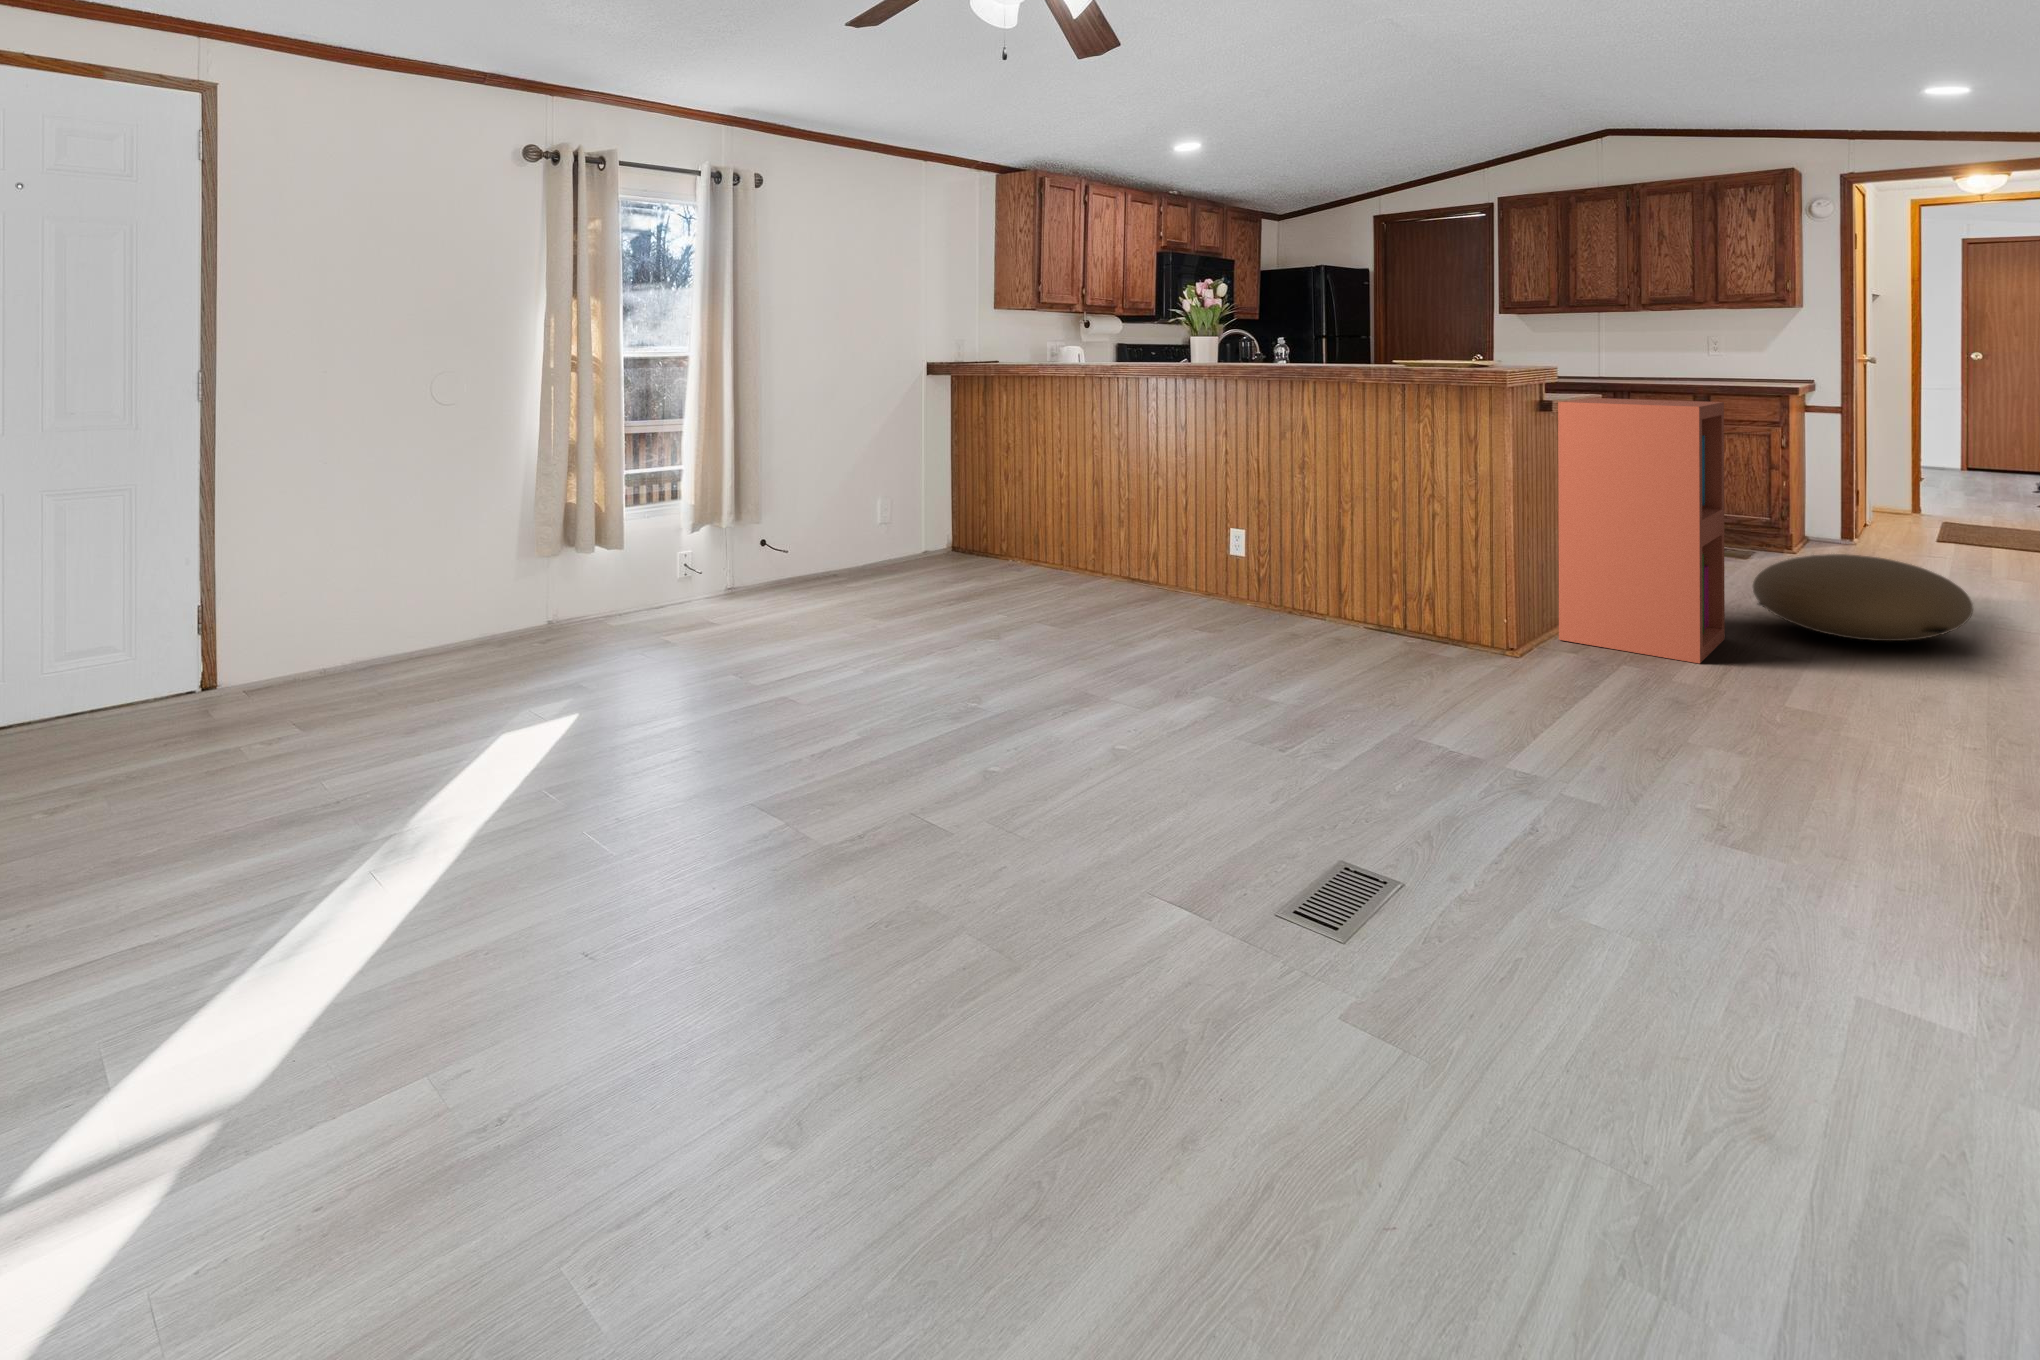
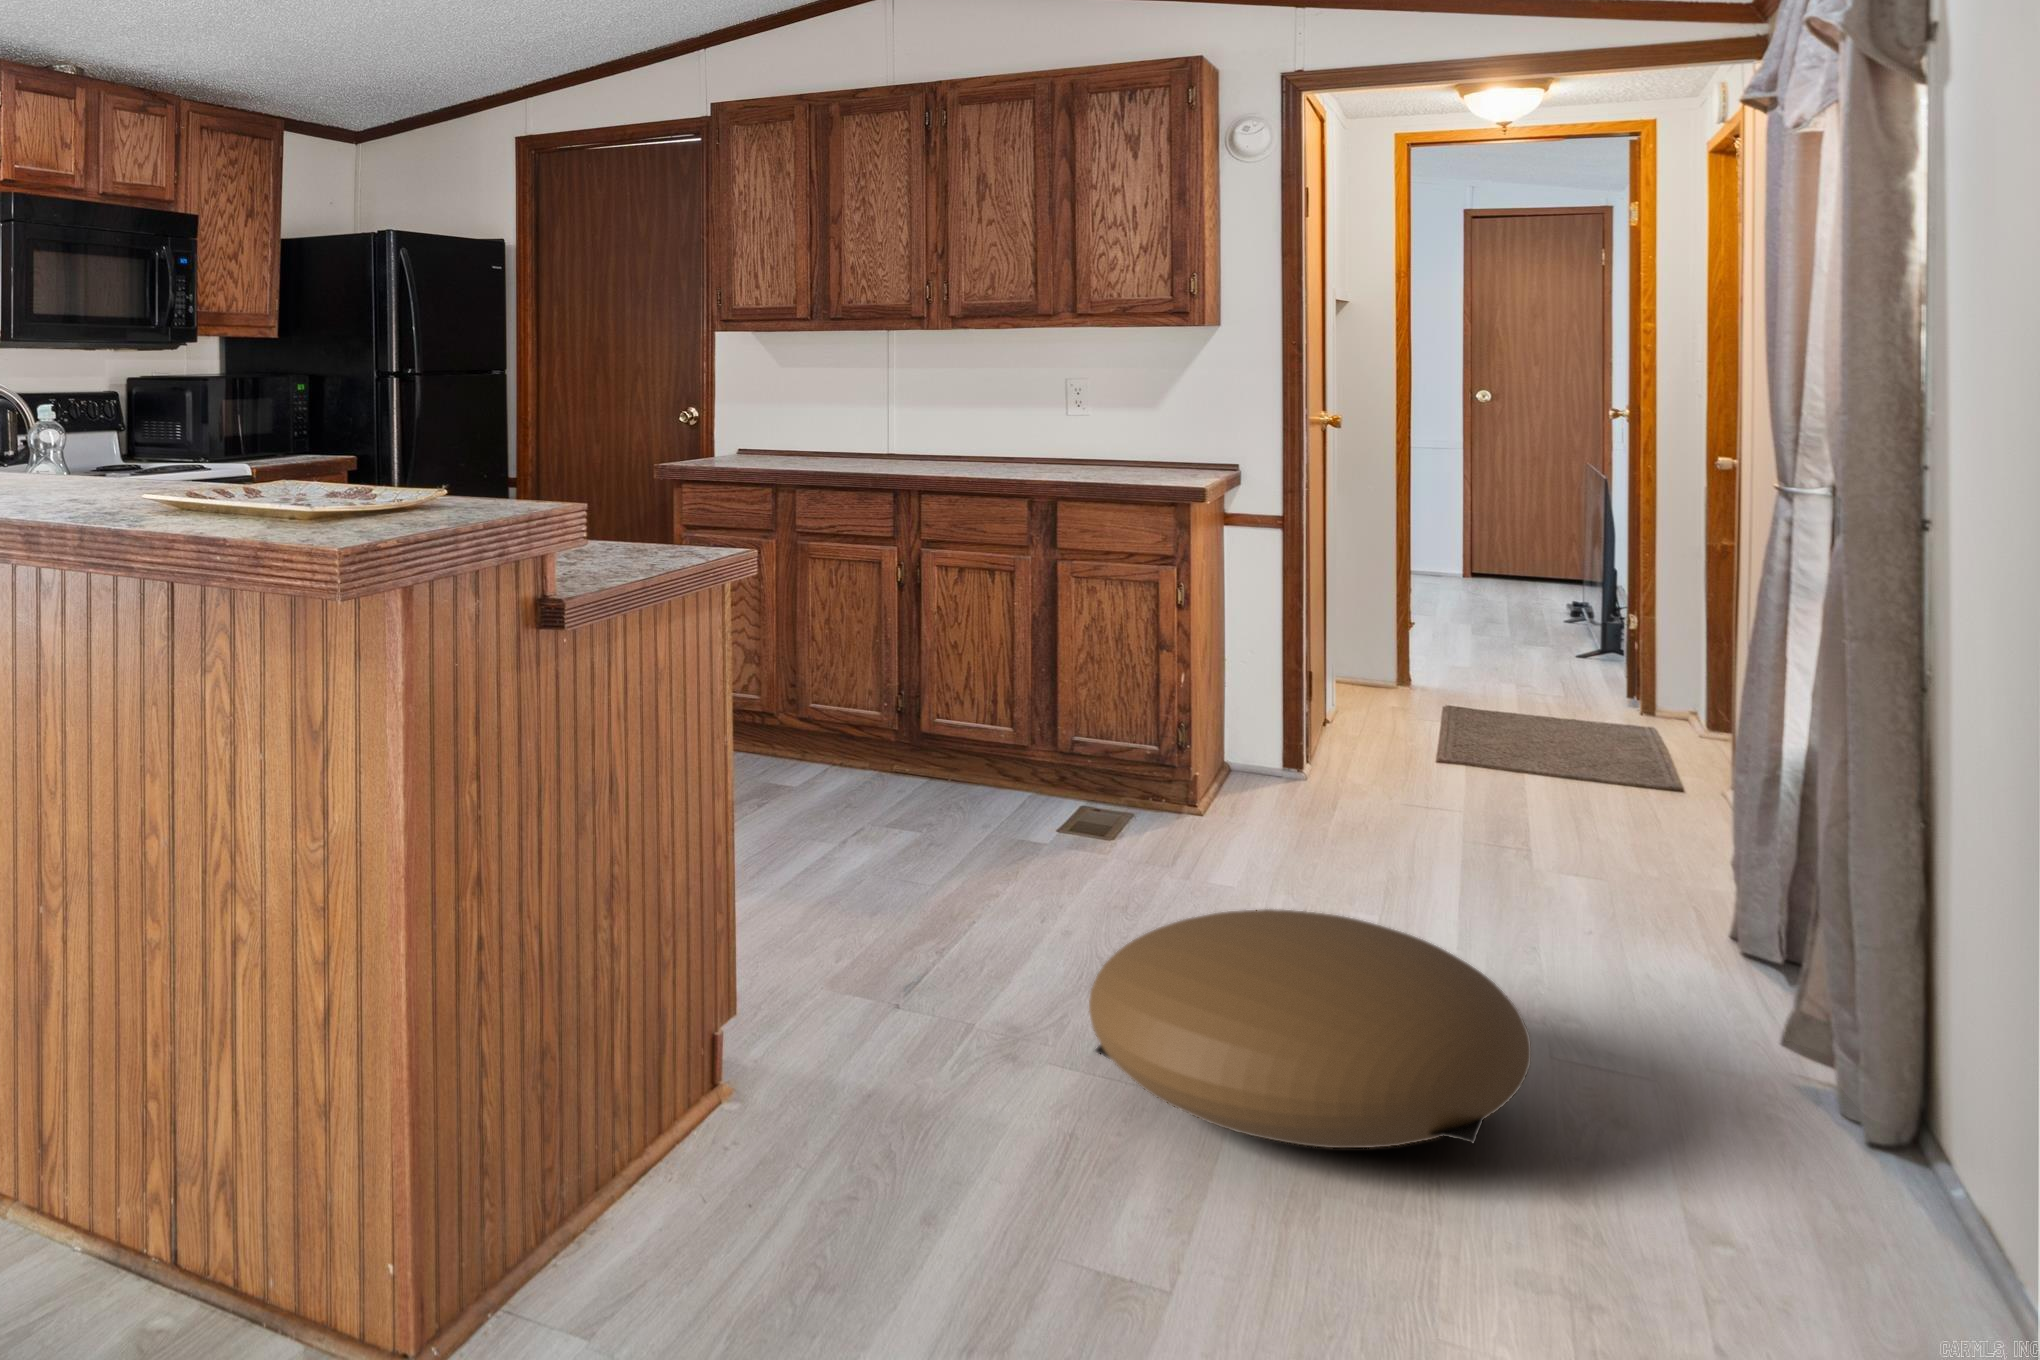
bookshelf: present [1558,398,1725,663] -> none [628,558,1019,1297]

